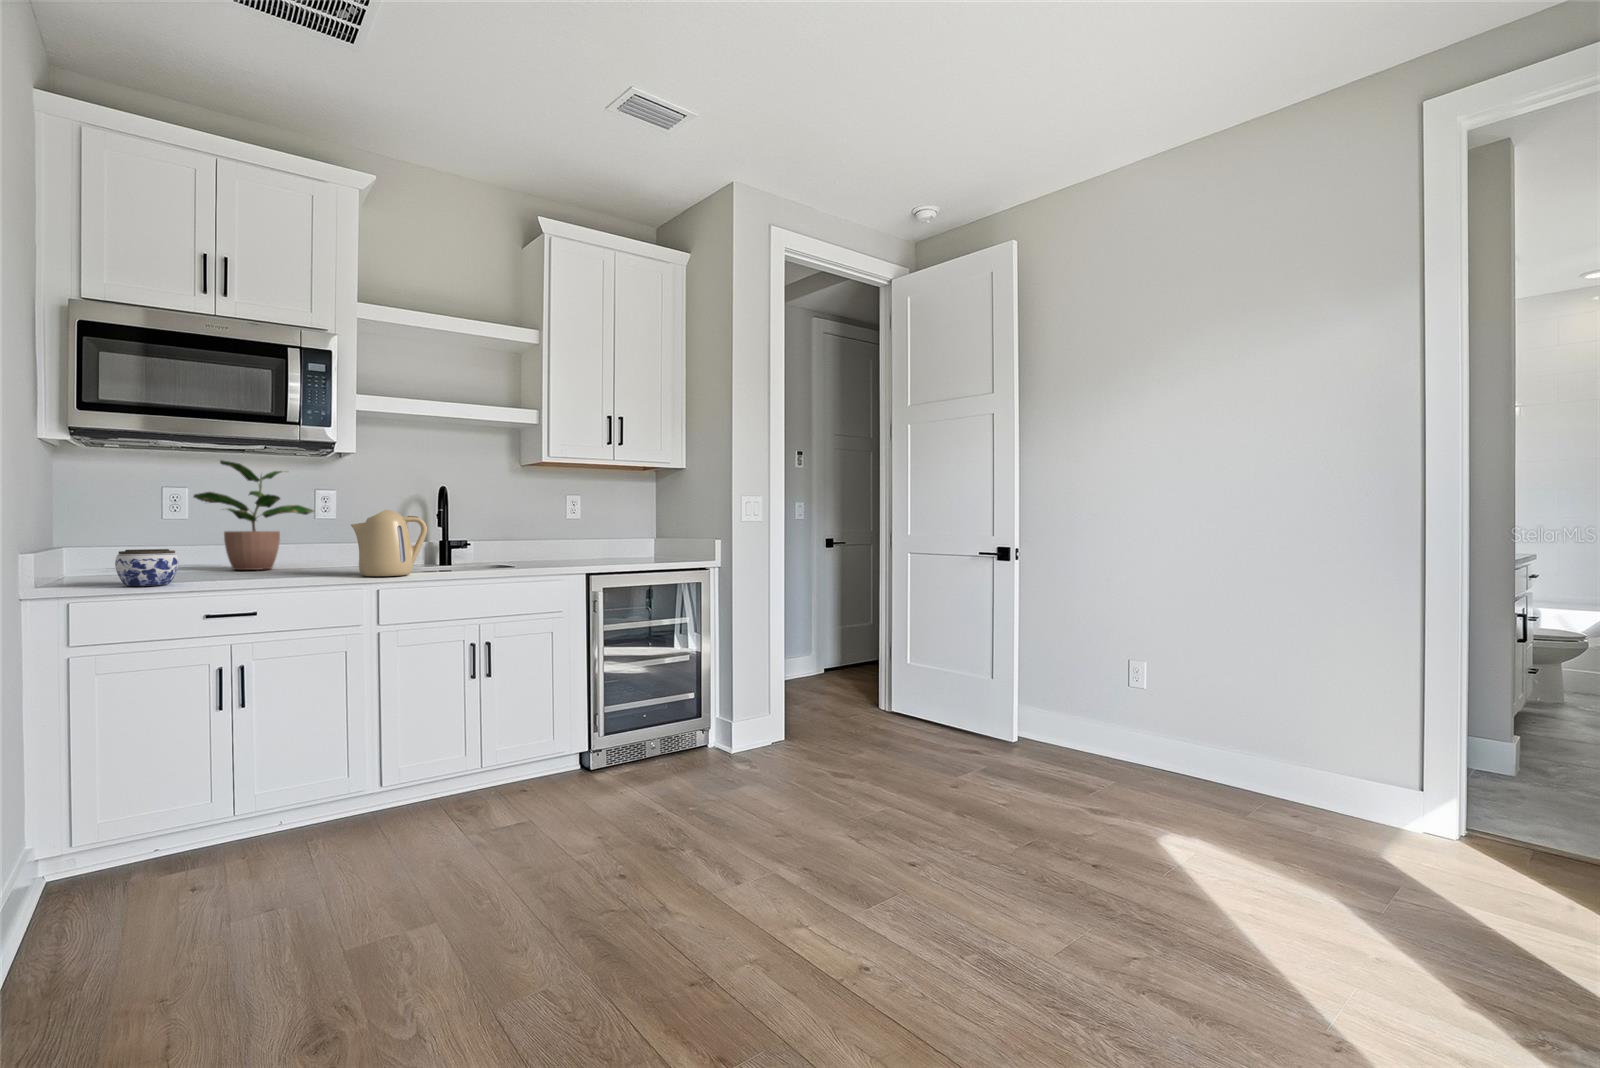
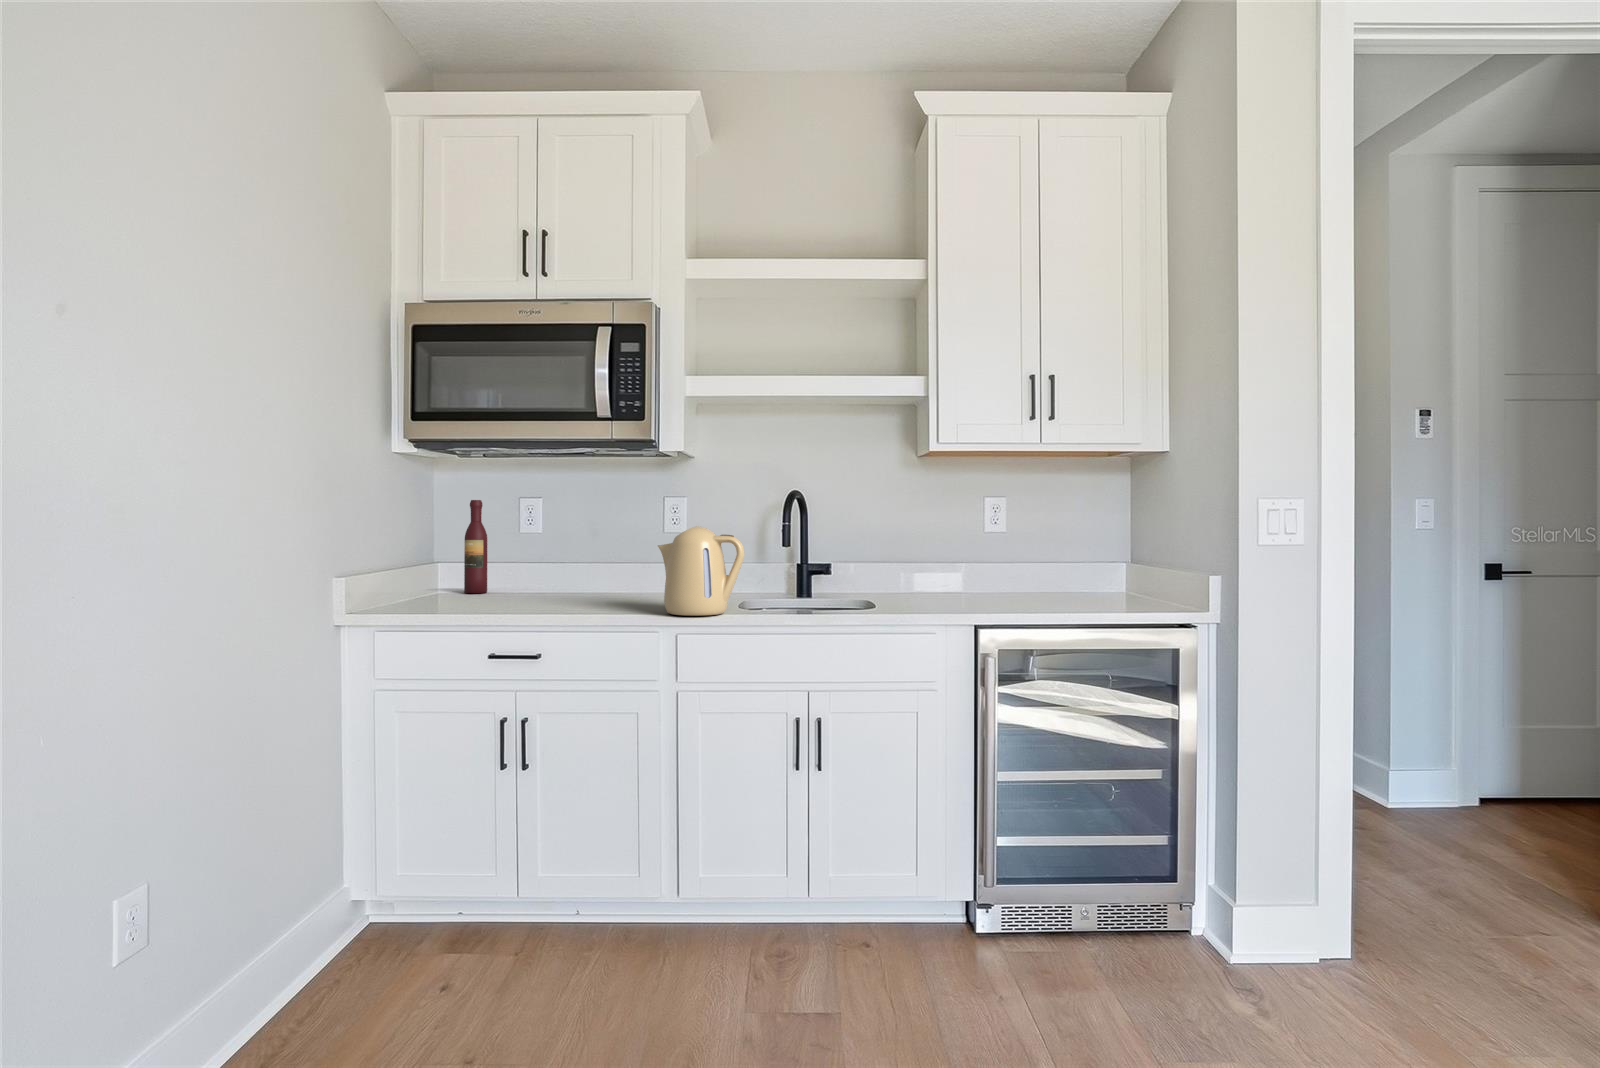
potted plant: present [194,460,313,570] -> none [543,468,648,597]
wine bottle: none [101,486,128,572] -> present [464,500,487,593]
jar: present [115,549,179,586] -> none [419,573,478,616]

